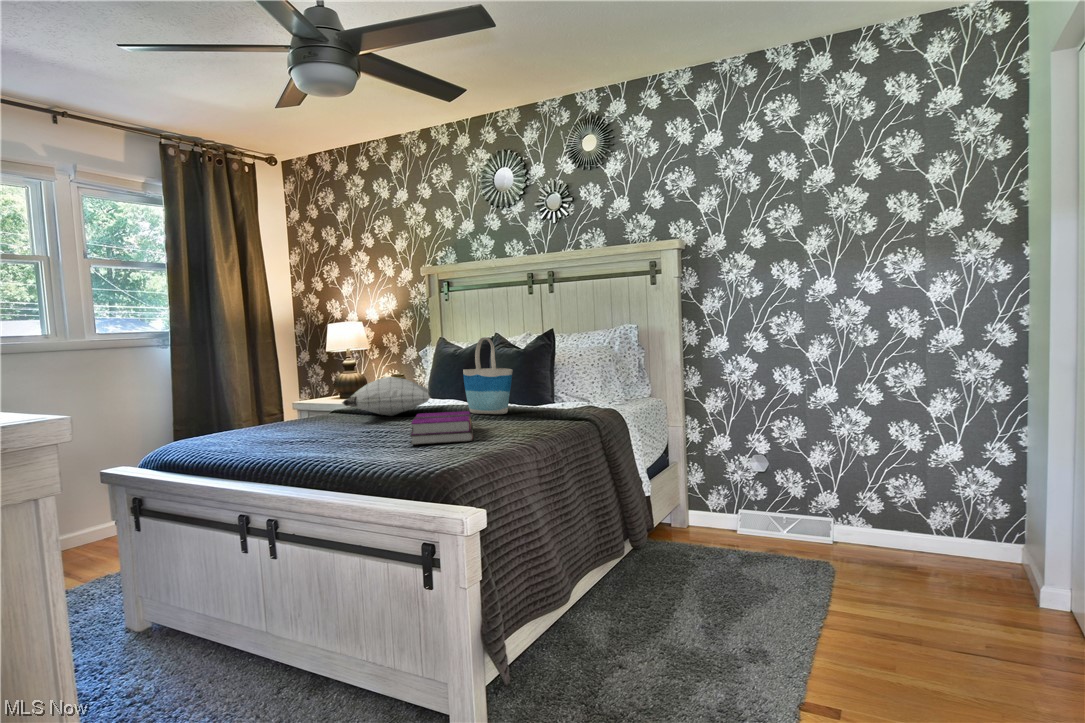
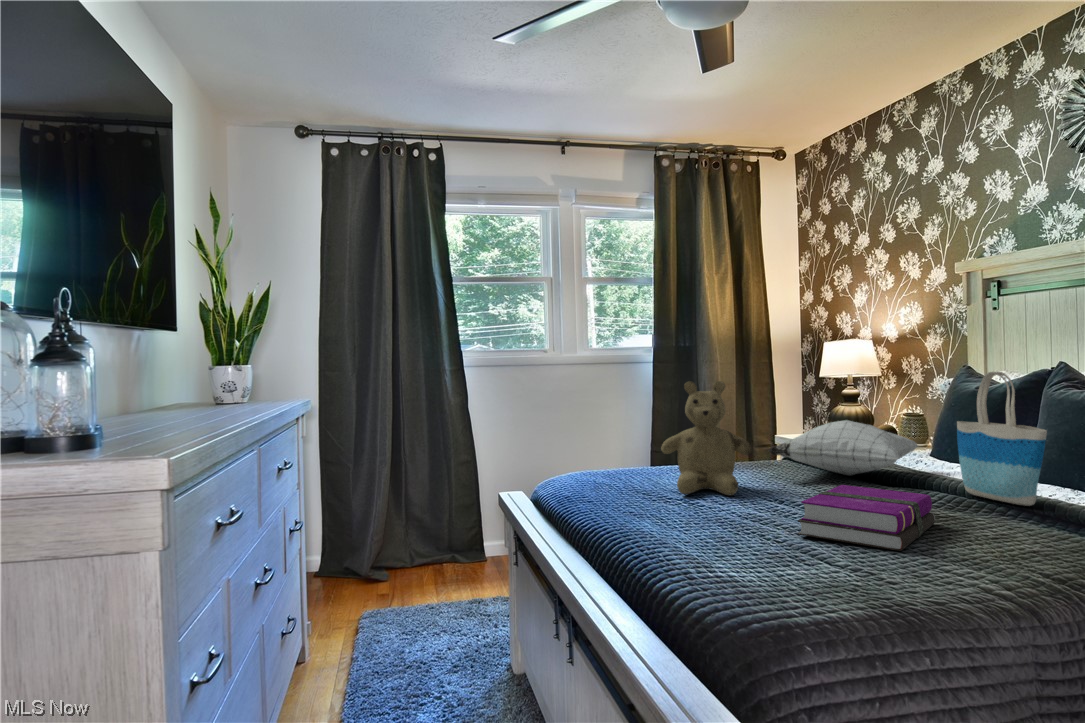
teddy bear: none [262,351,336,442] -> present [661,381,752,495]

